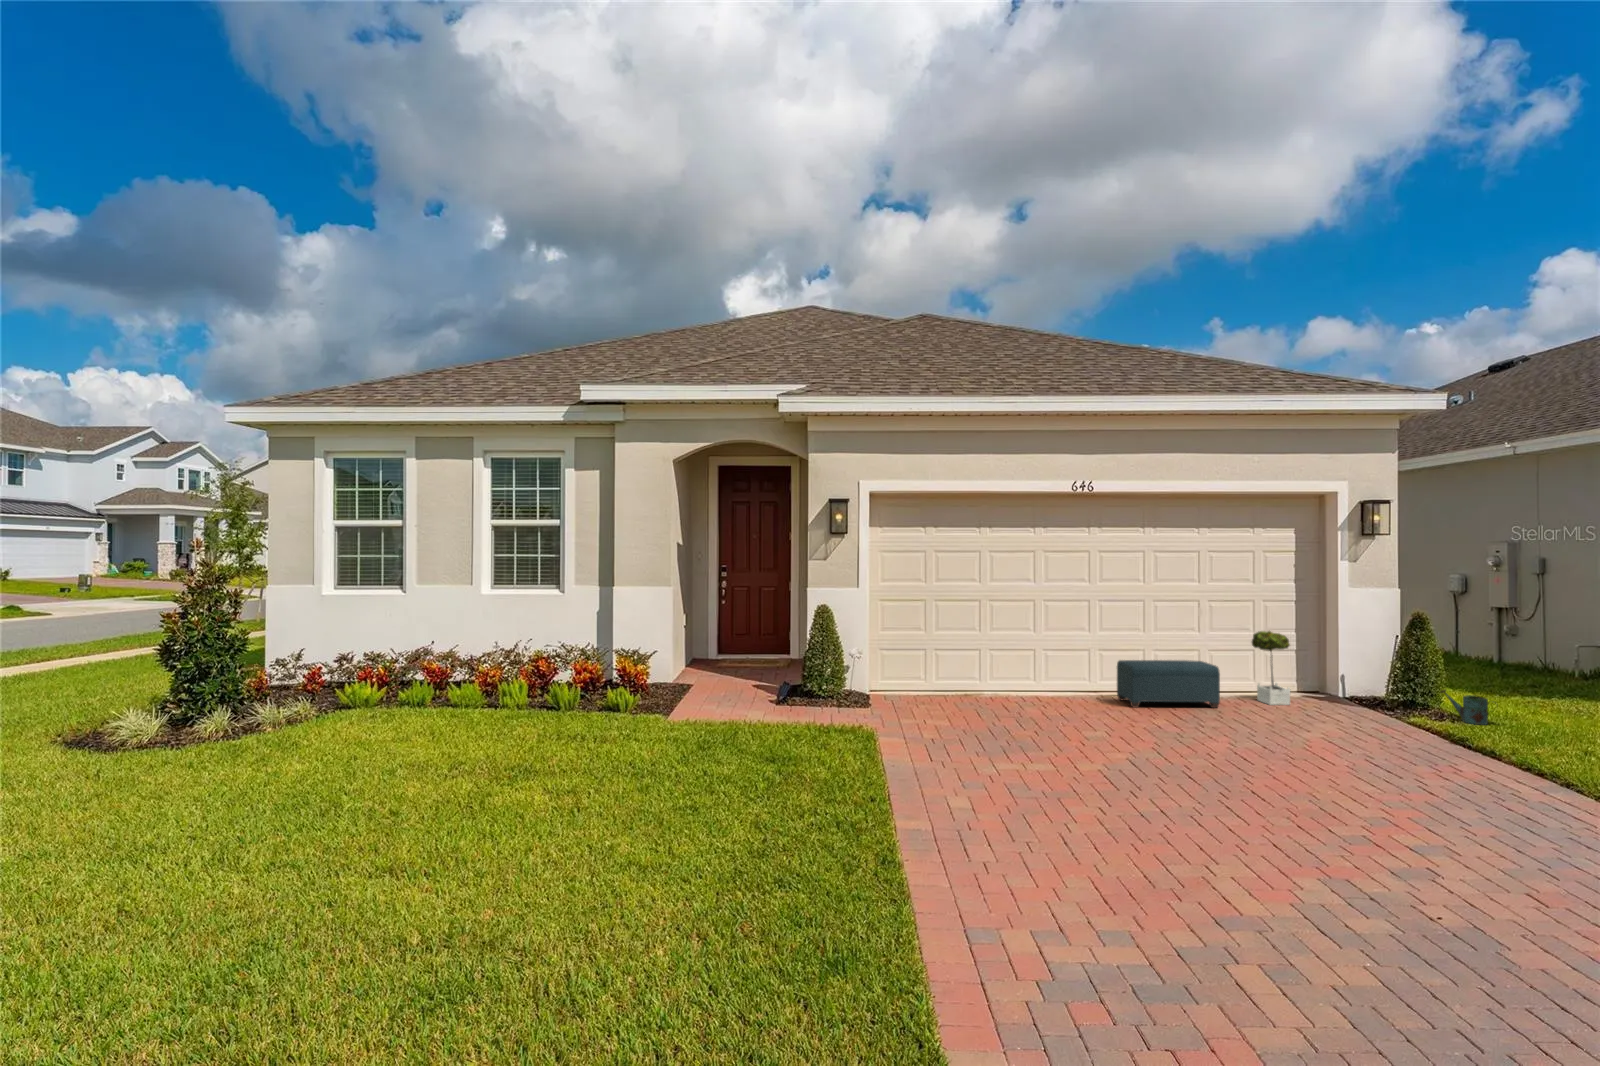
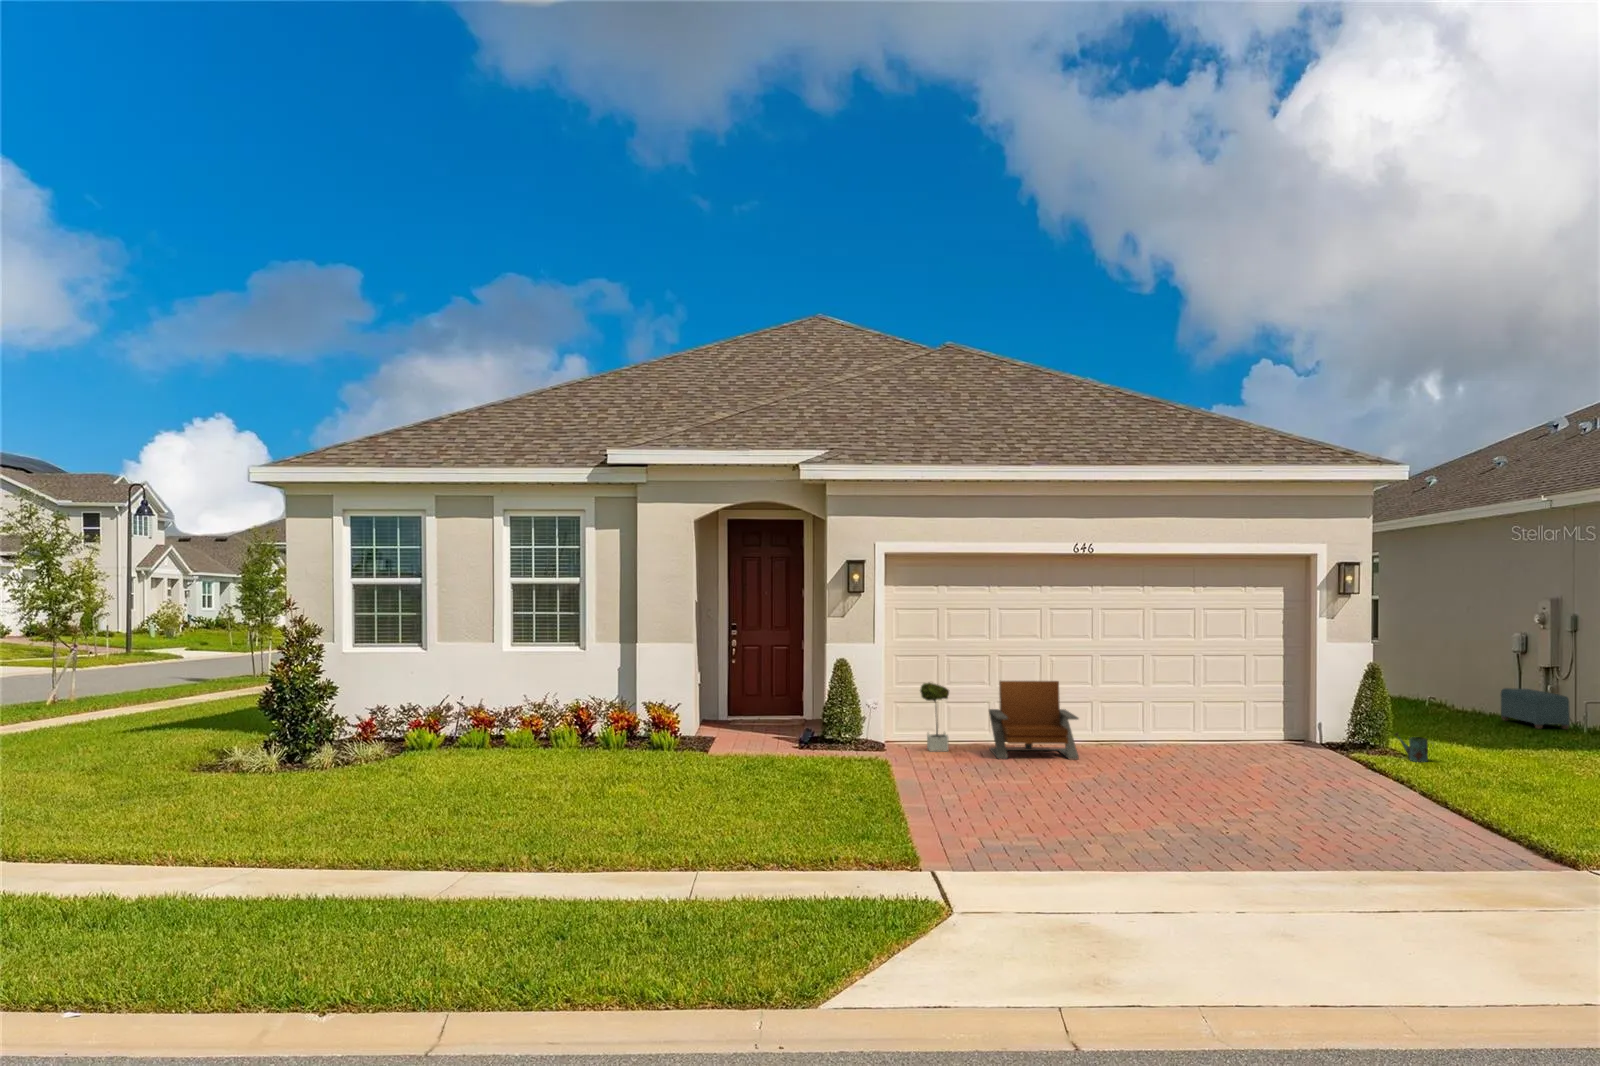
lounge chair: none [980,627,1084,717] -> present [989,681,1079,760]
potted tree: present [1252,631,1291,705] -> present [920,683,949,752]
bench: present [1117,660,1220,708] -> present [1501,688,1570,729]

